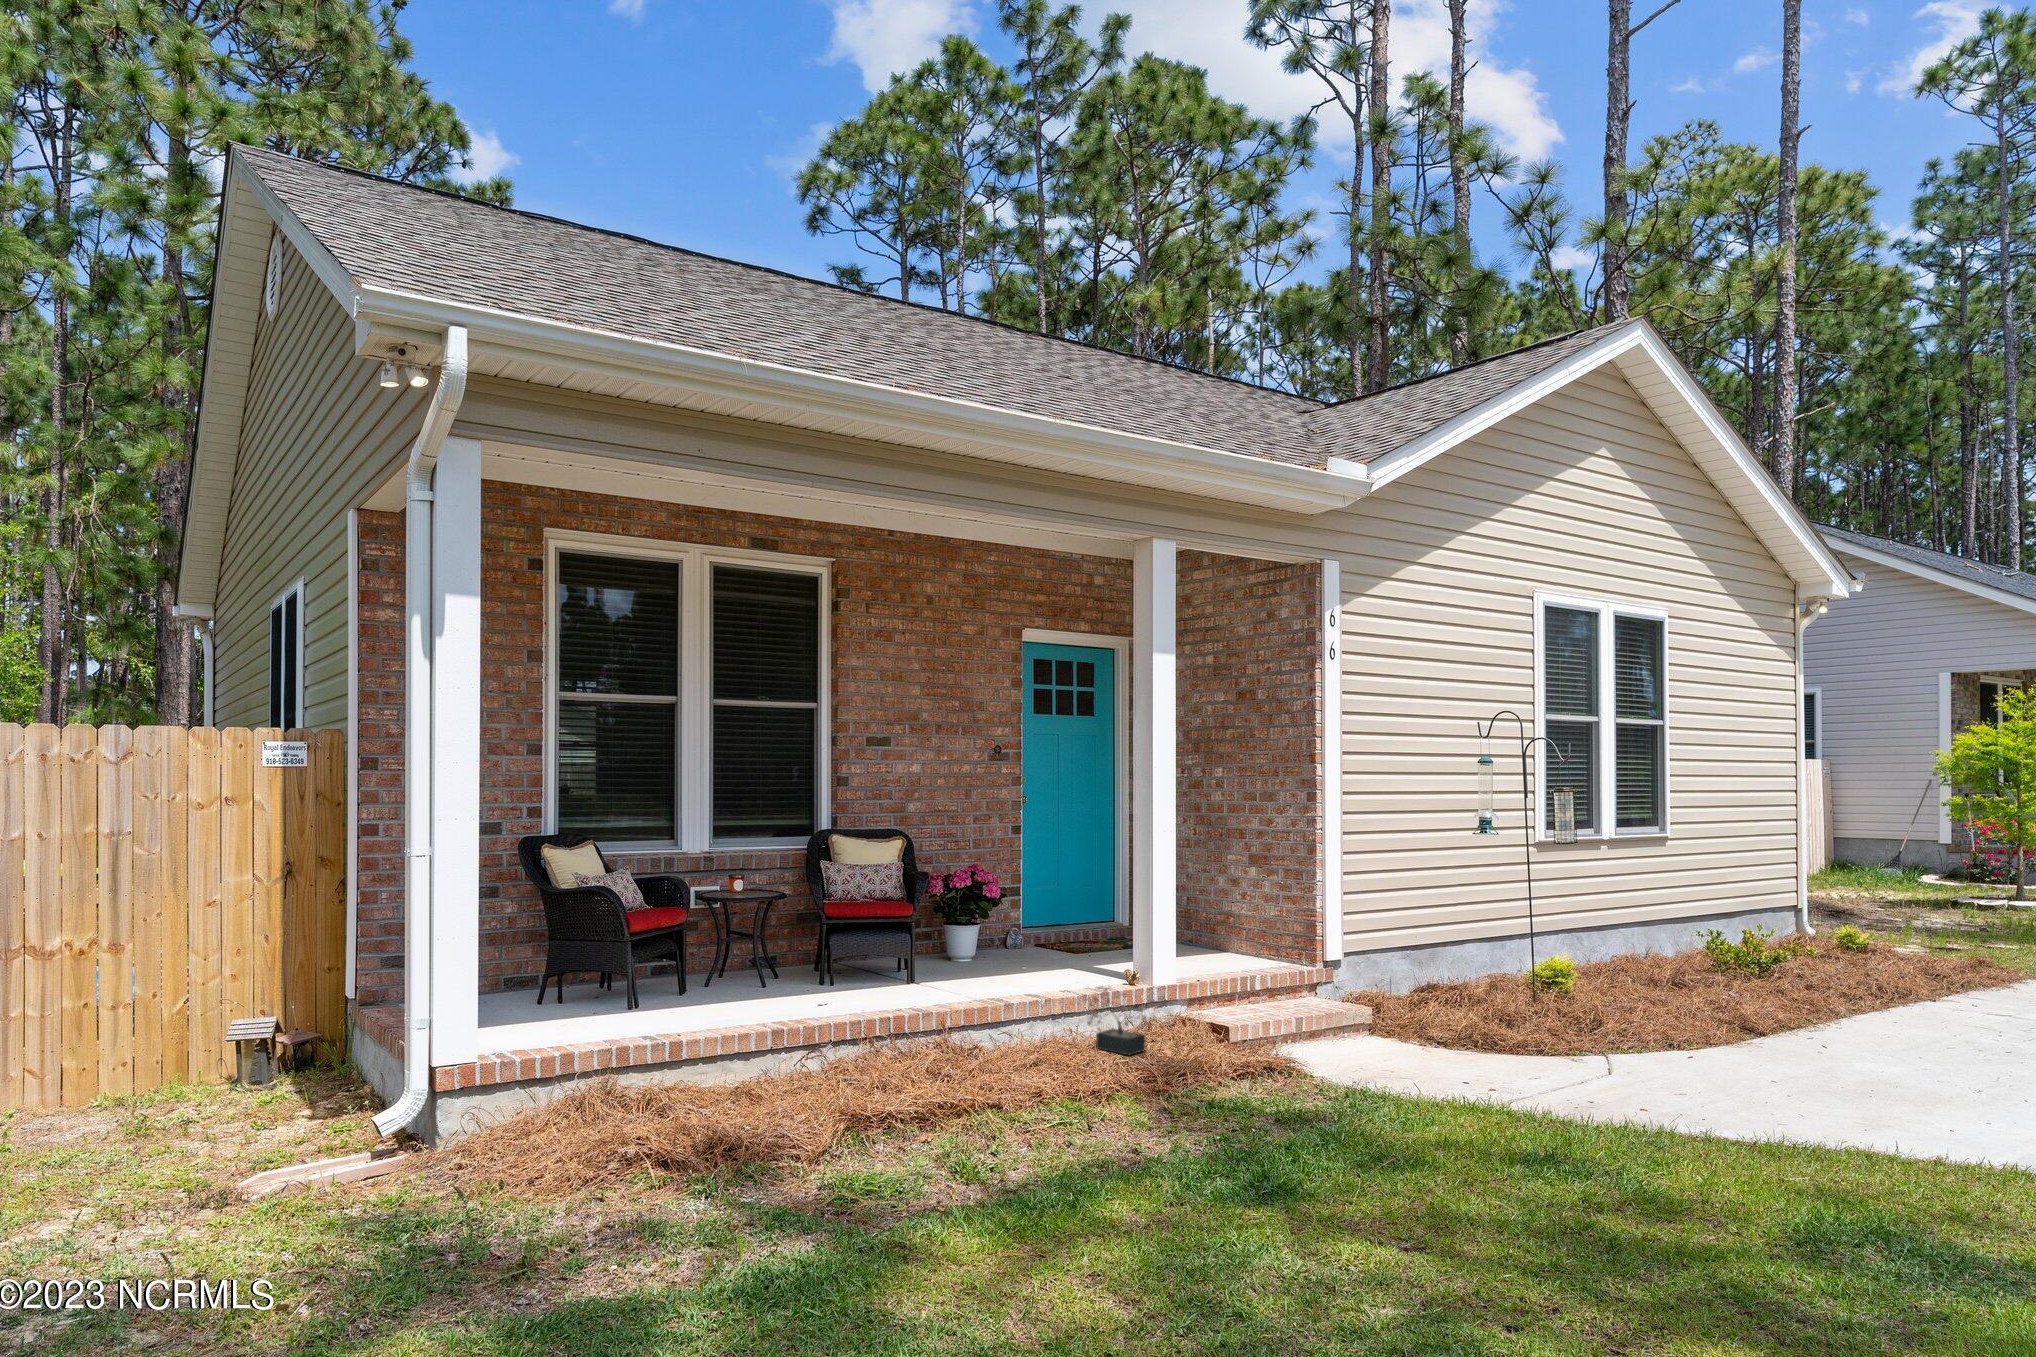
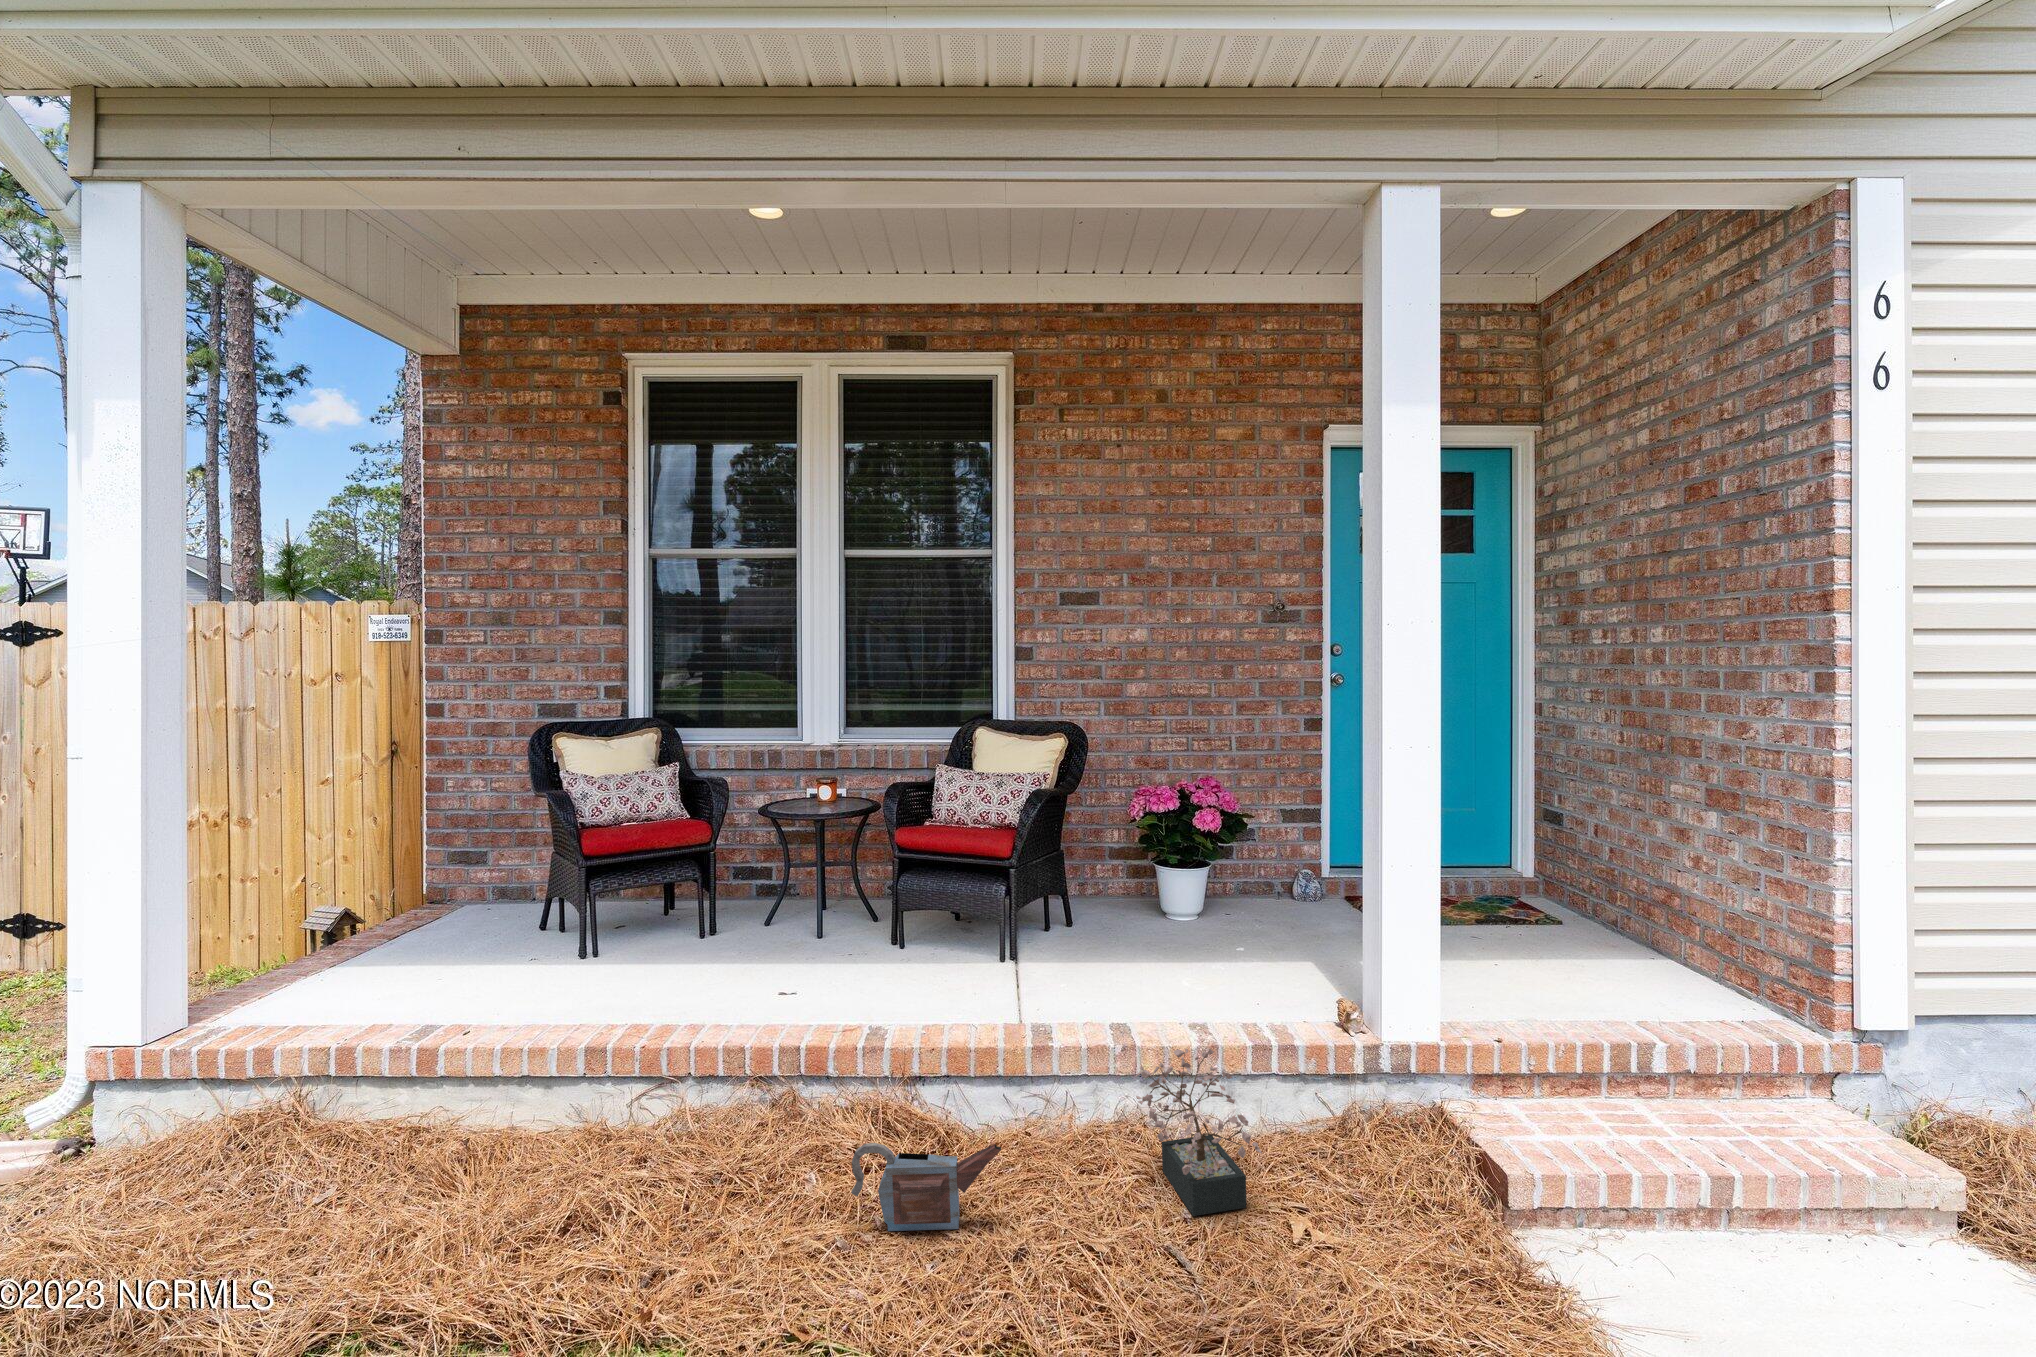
watering can: none [992,1029,1057,1079] -> present [851,1143,1001,1231]

